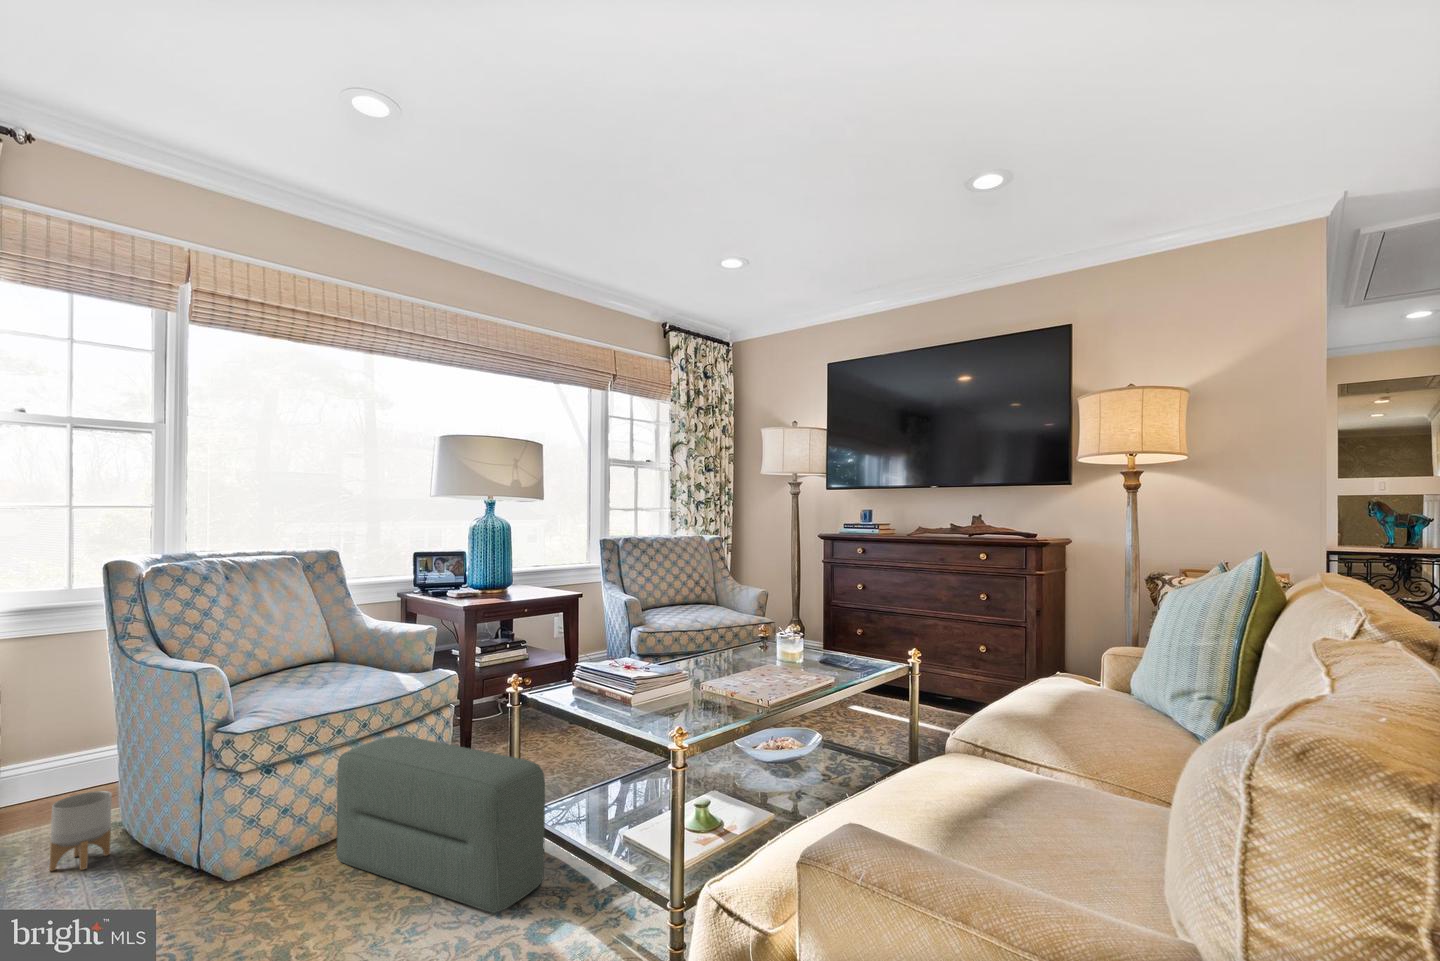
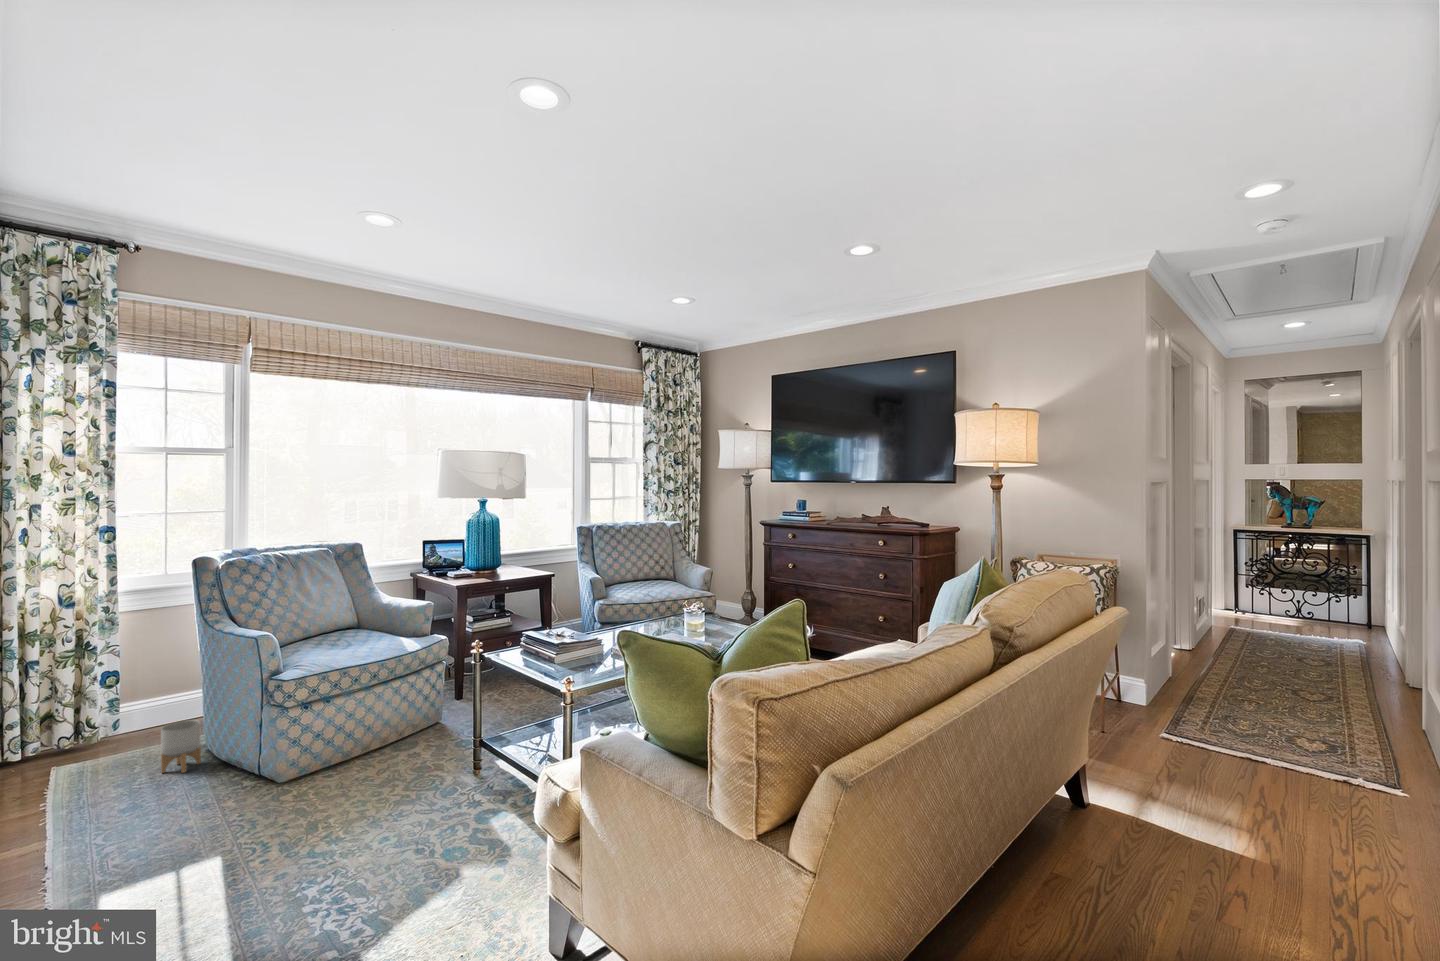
pouf: present [336,735,545,913] -> none [355,685,495,804]

